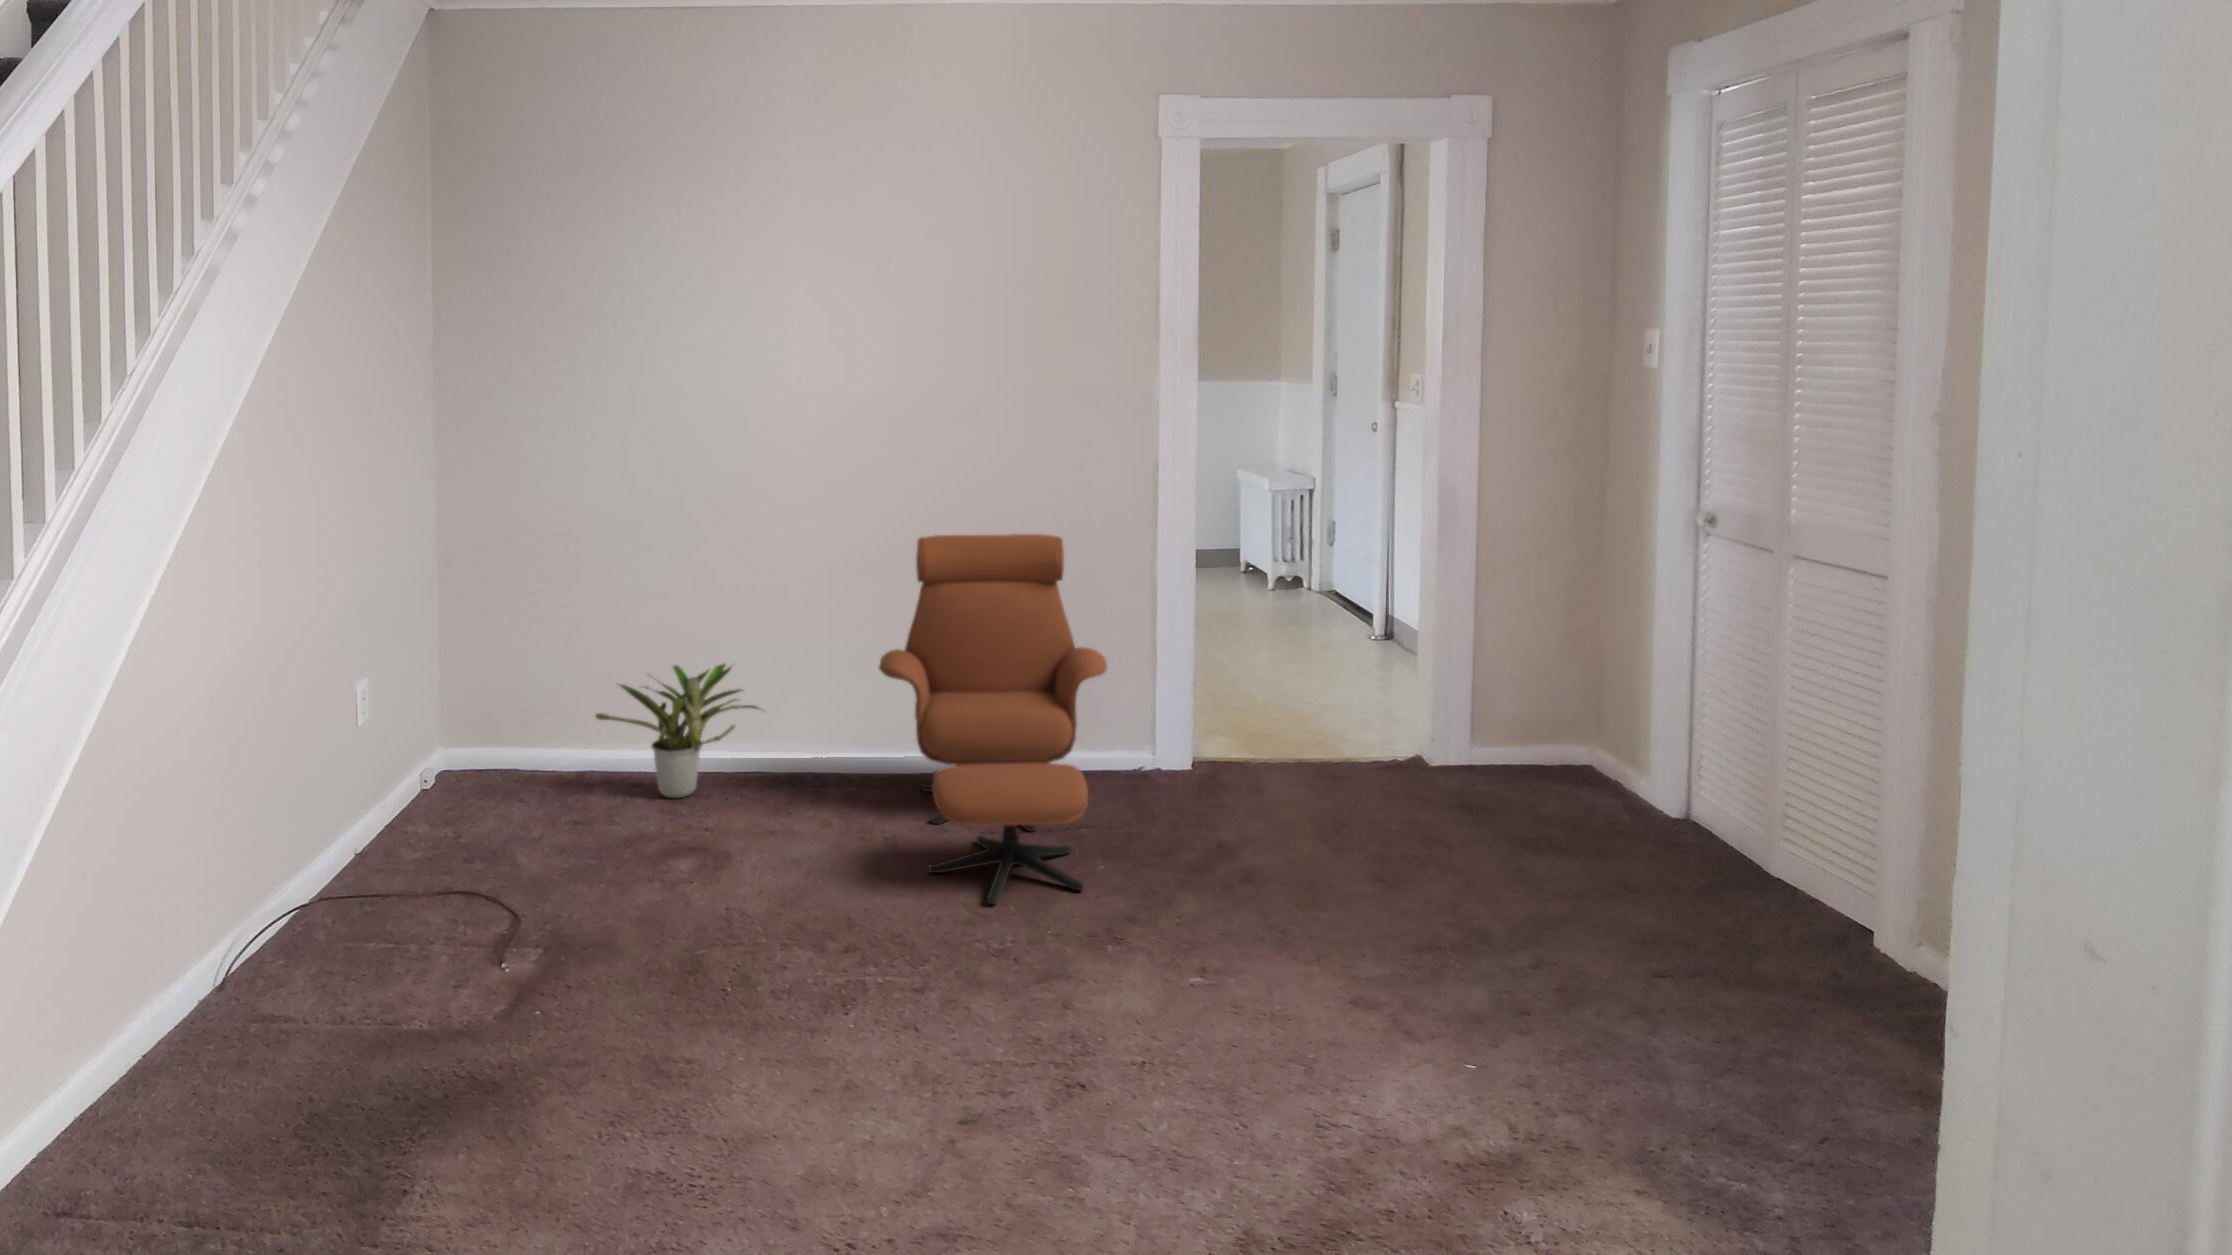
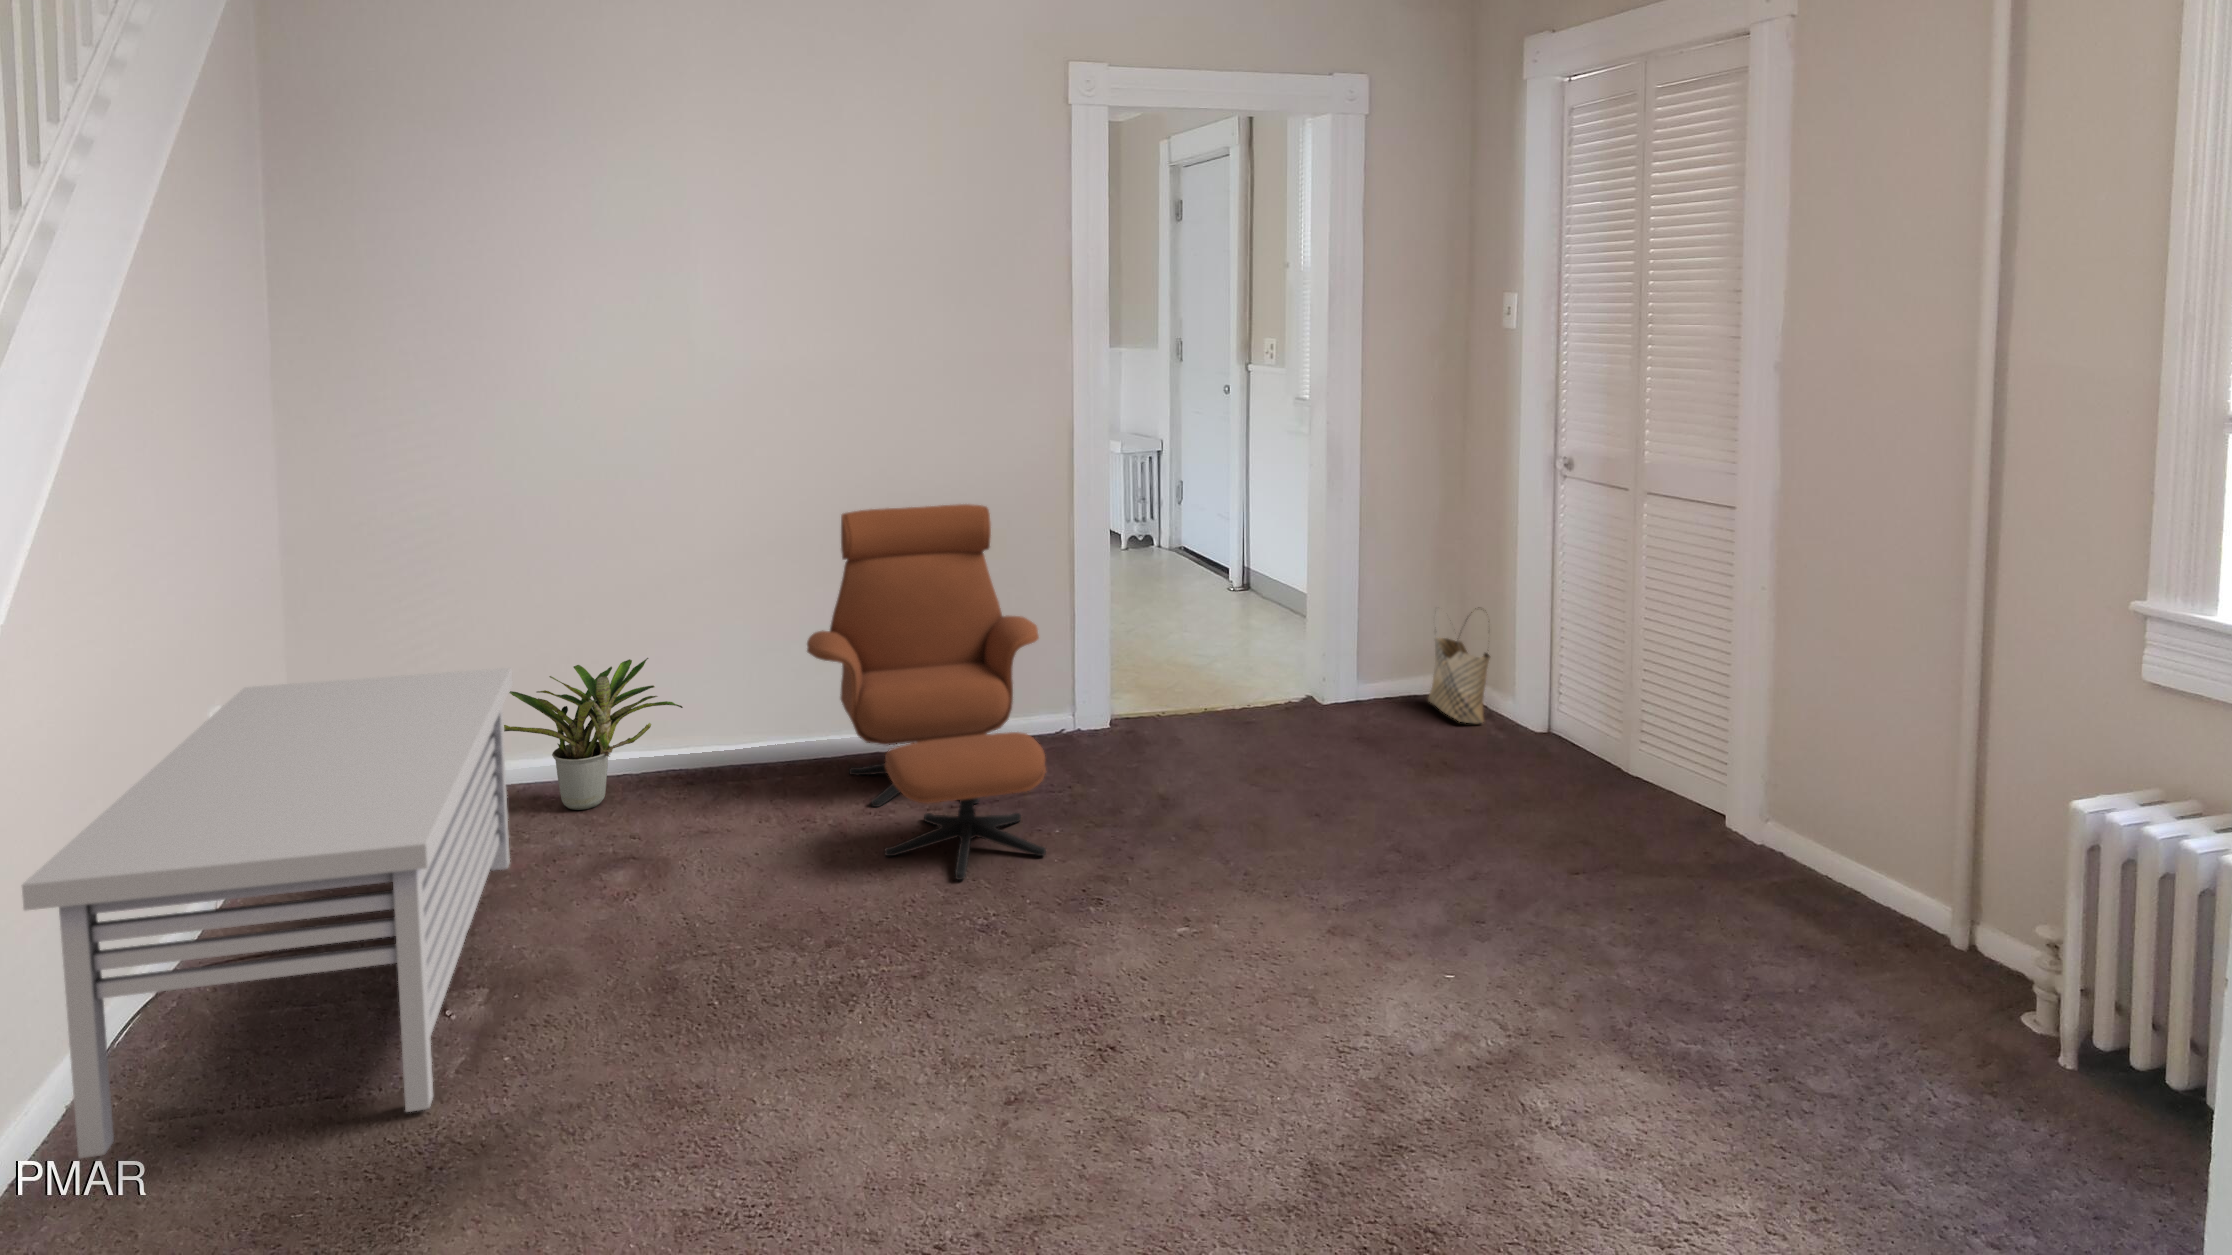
storage bench: none [158,663,606,1049] -> present [22,668,513,1158]
woven basket: none [1553,670,1624,803] -> present [1428,612,1490,723]

